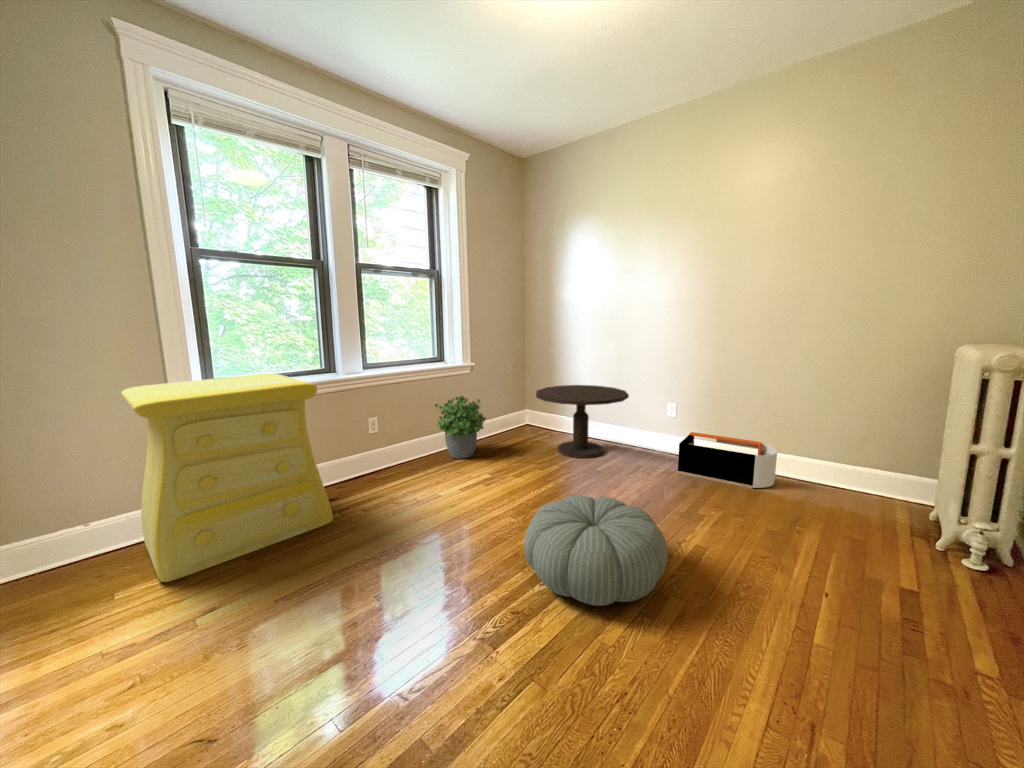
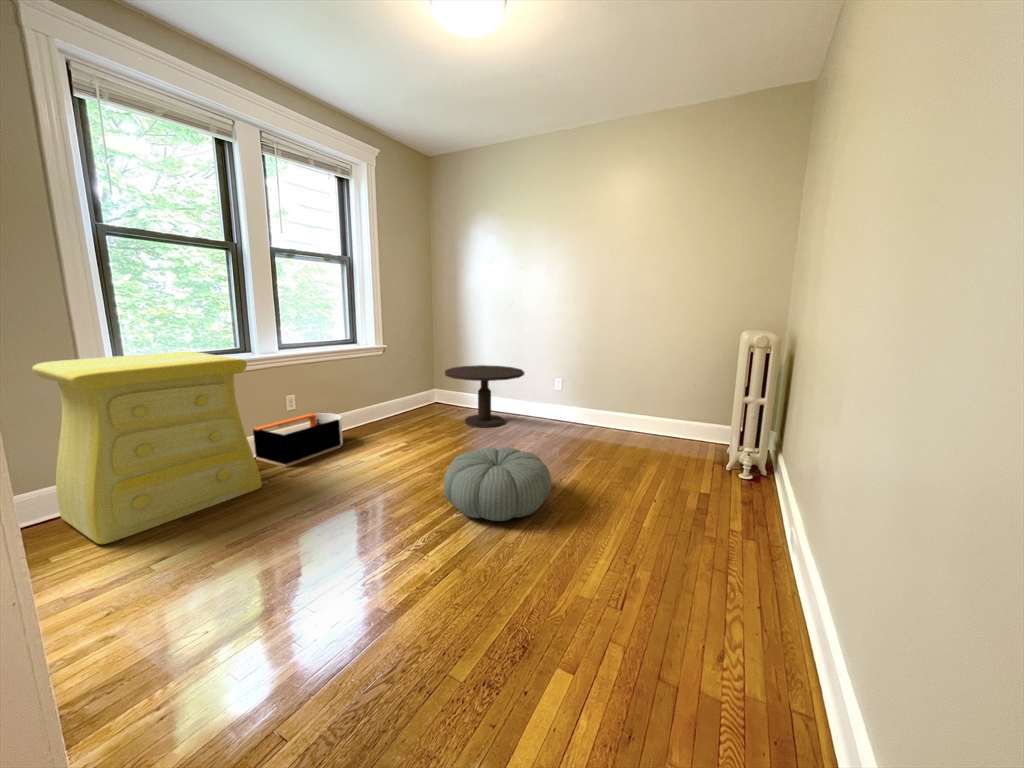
potted plant: present [435,396,486,459] -> none [350,375,399,433]
storage bin: present [678,432,777,489] -> present [253,413,343,467]

